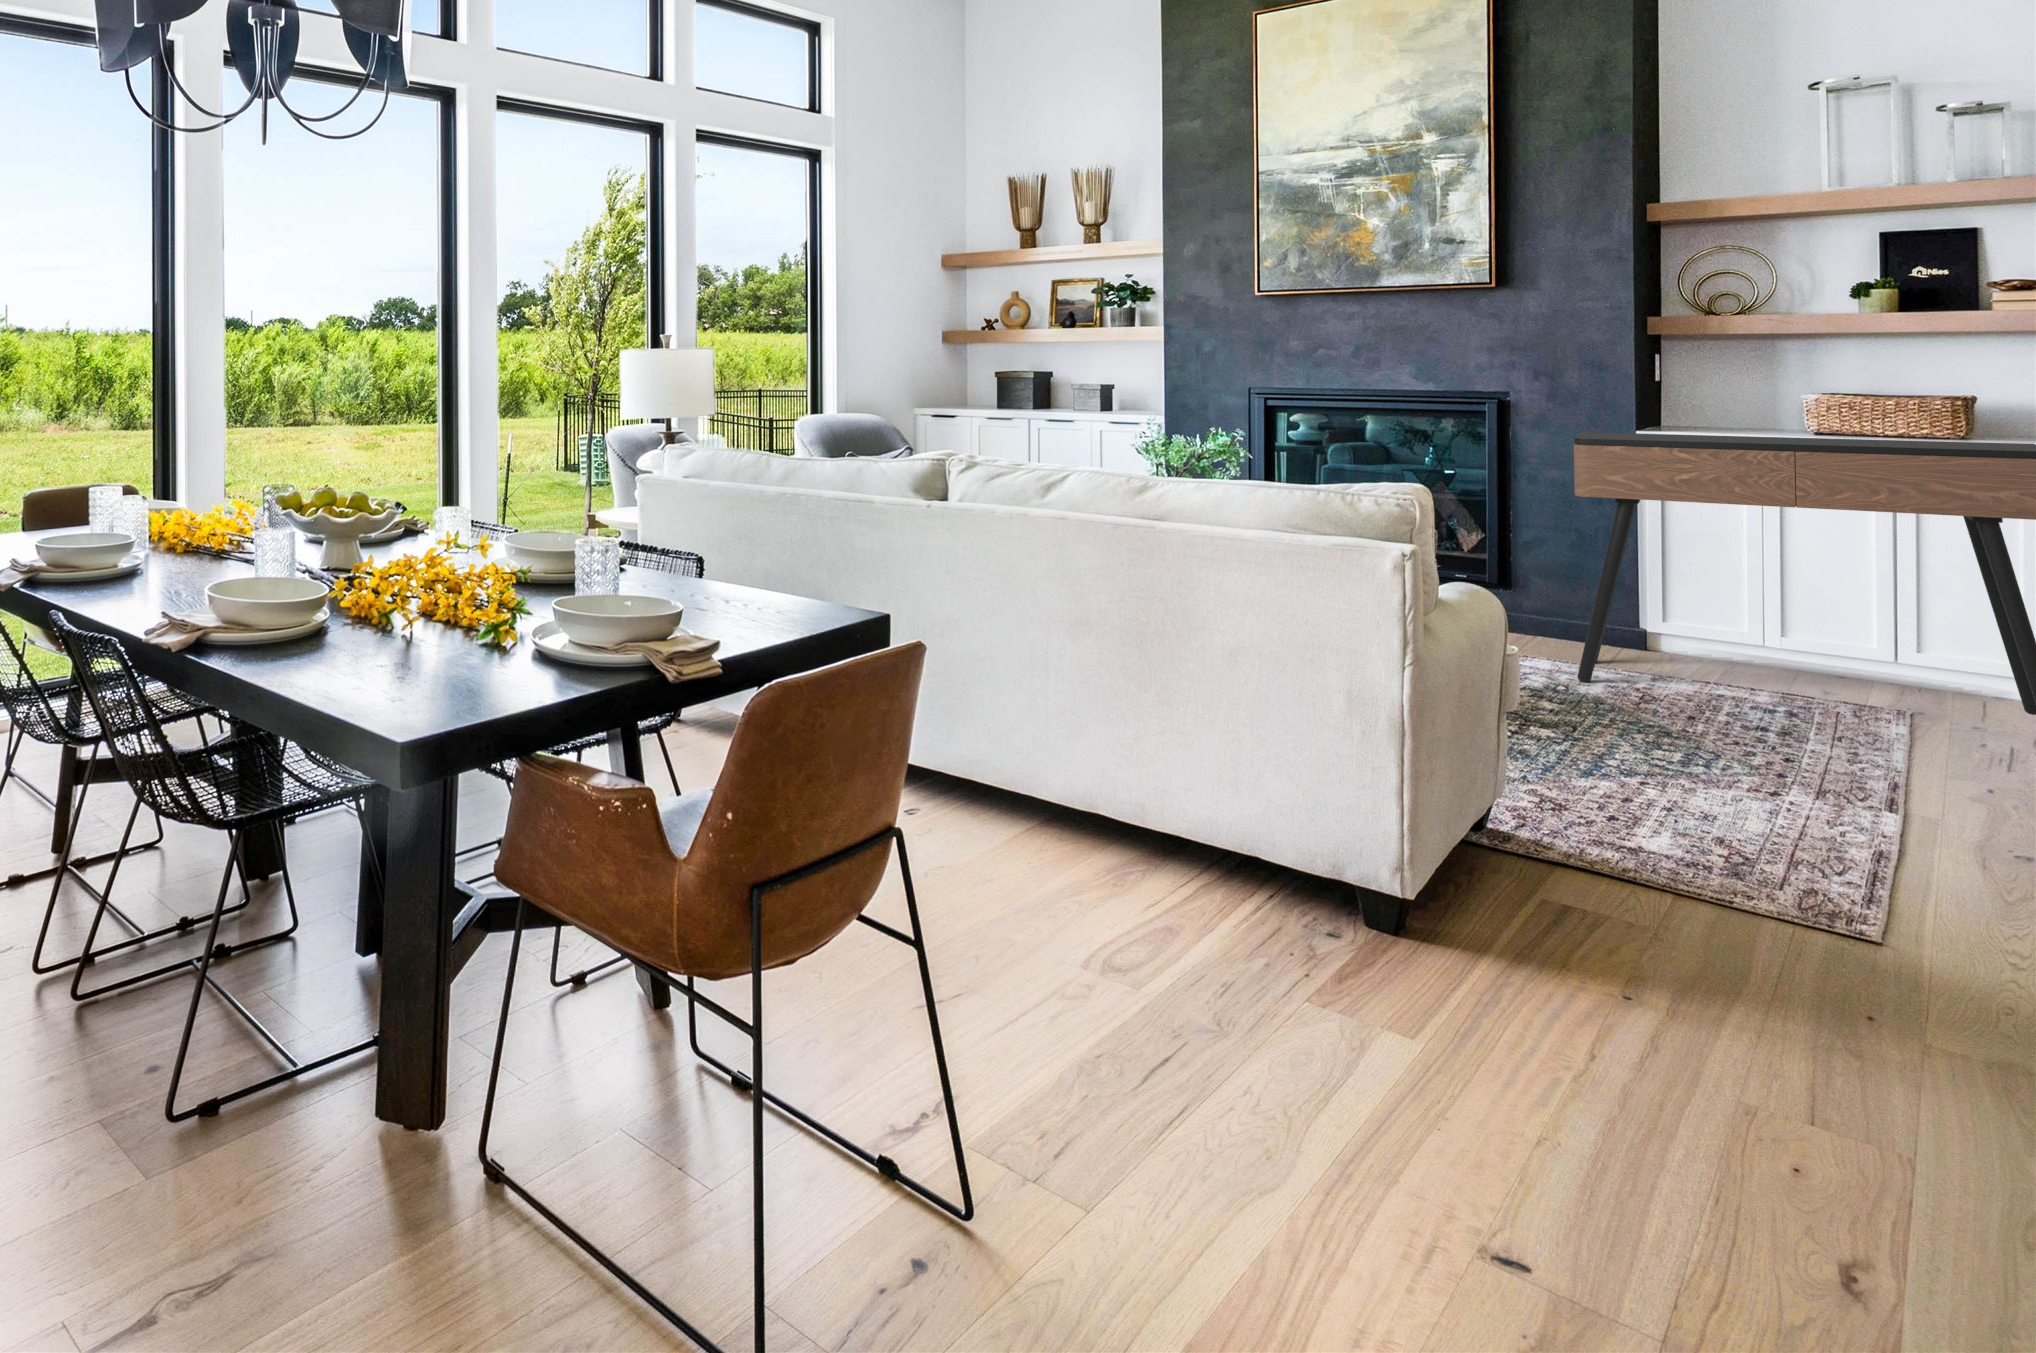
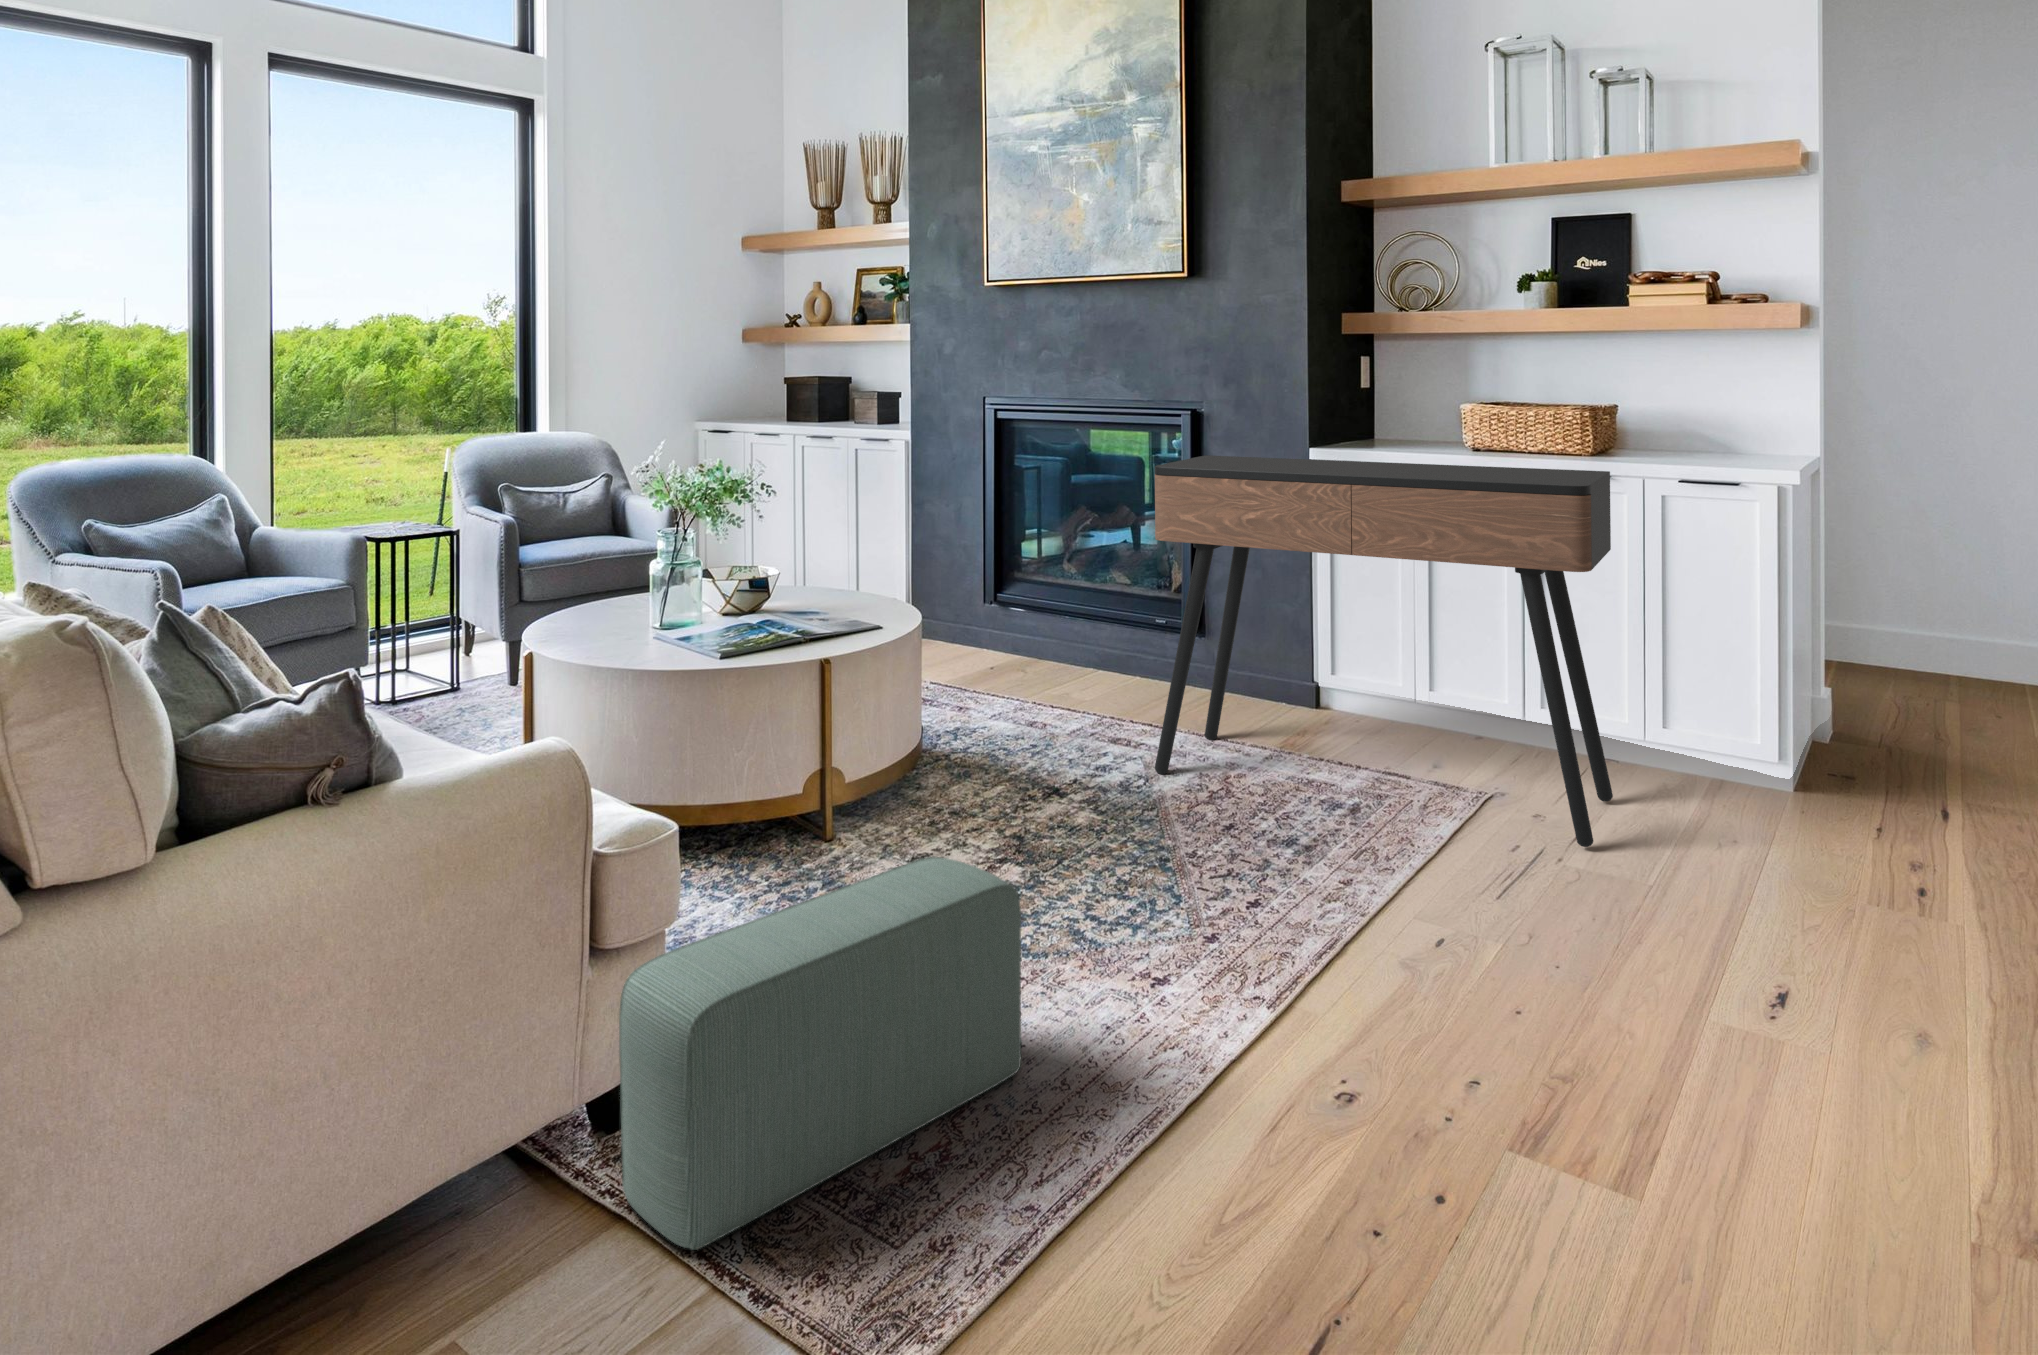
pouf: none [1572,686,1763,890] -> present [619,857,1021,1250]

